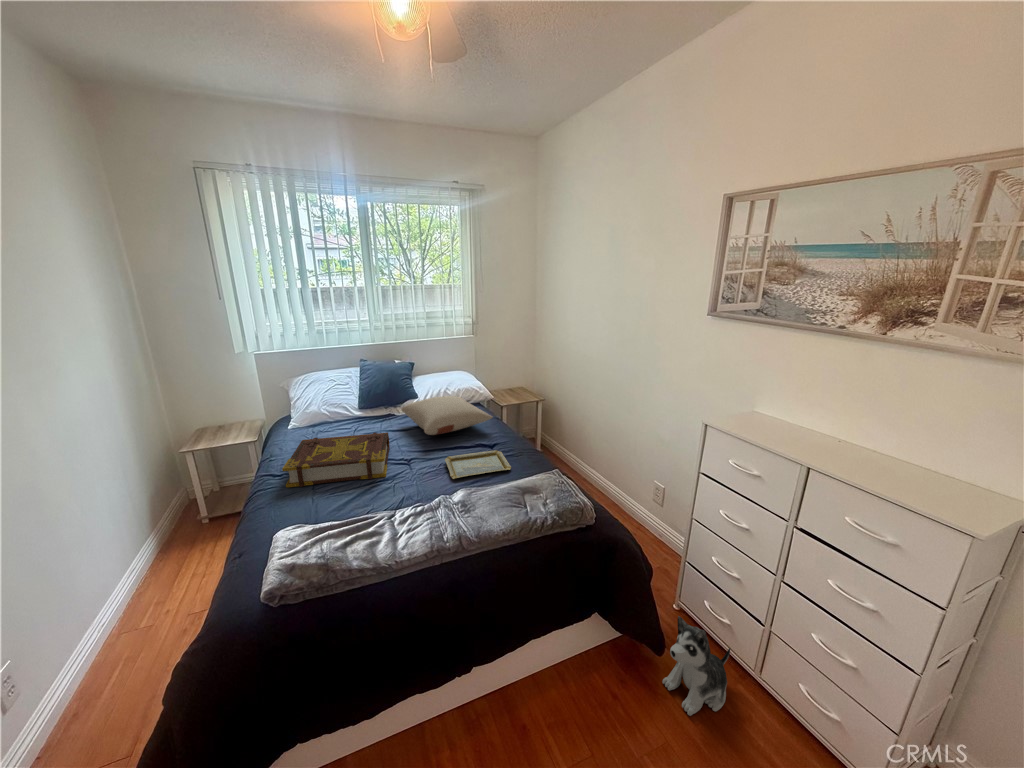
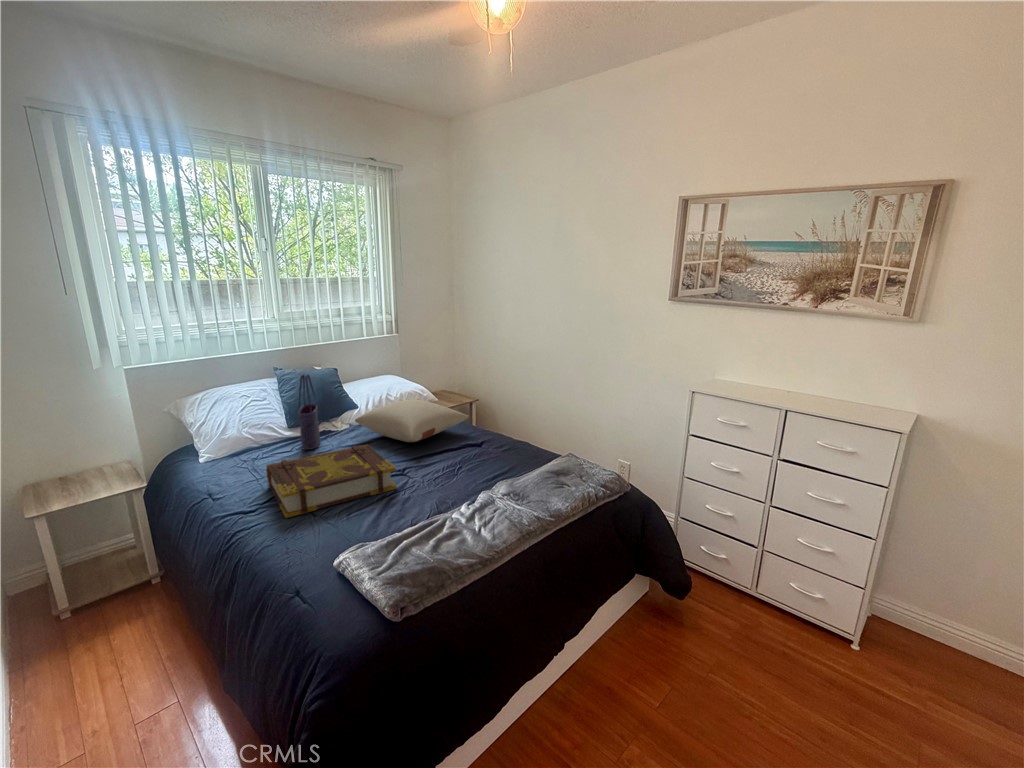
tote bag: none [352,367,376,429] -> present [298,374,320,450]
tray: present [445,450,511,479] -> none [449,447,523,478]
plush toy: present [663,616,730,716] -> none [692,561,741,639]

